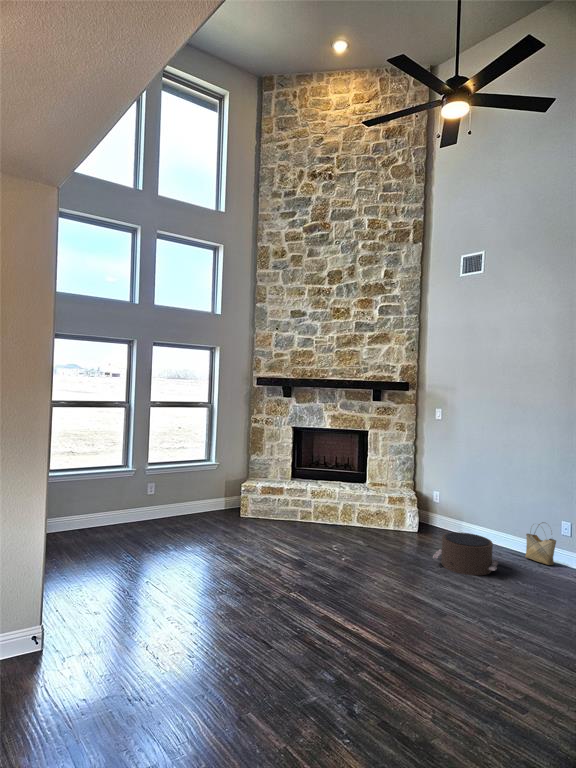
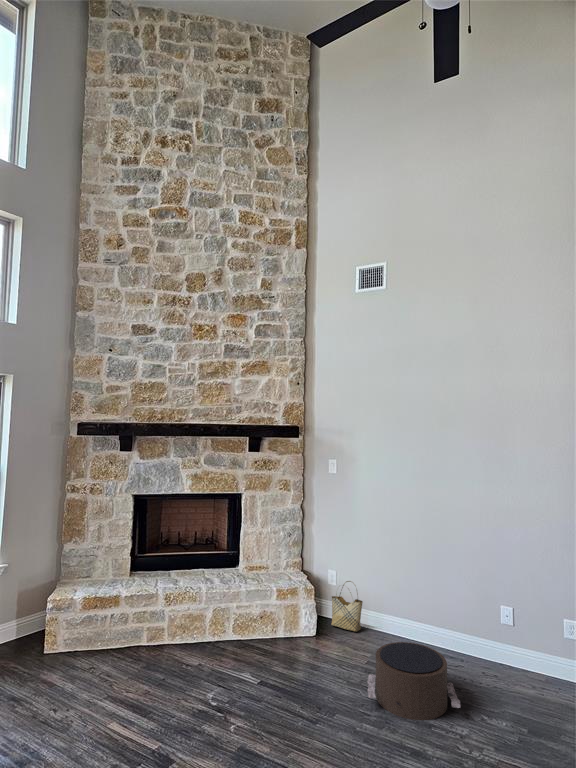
woven basket: present [525,524,556,565] -> present [331,581,363,631]

